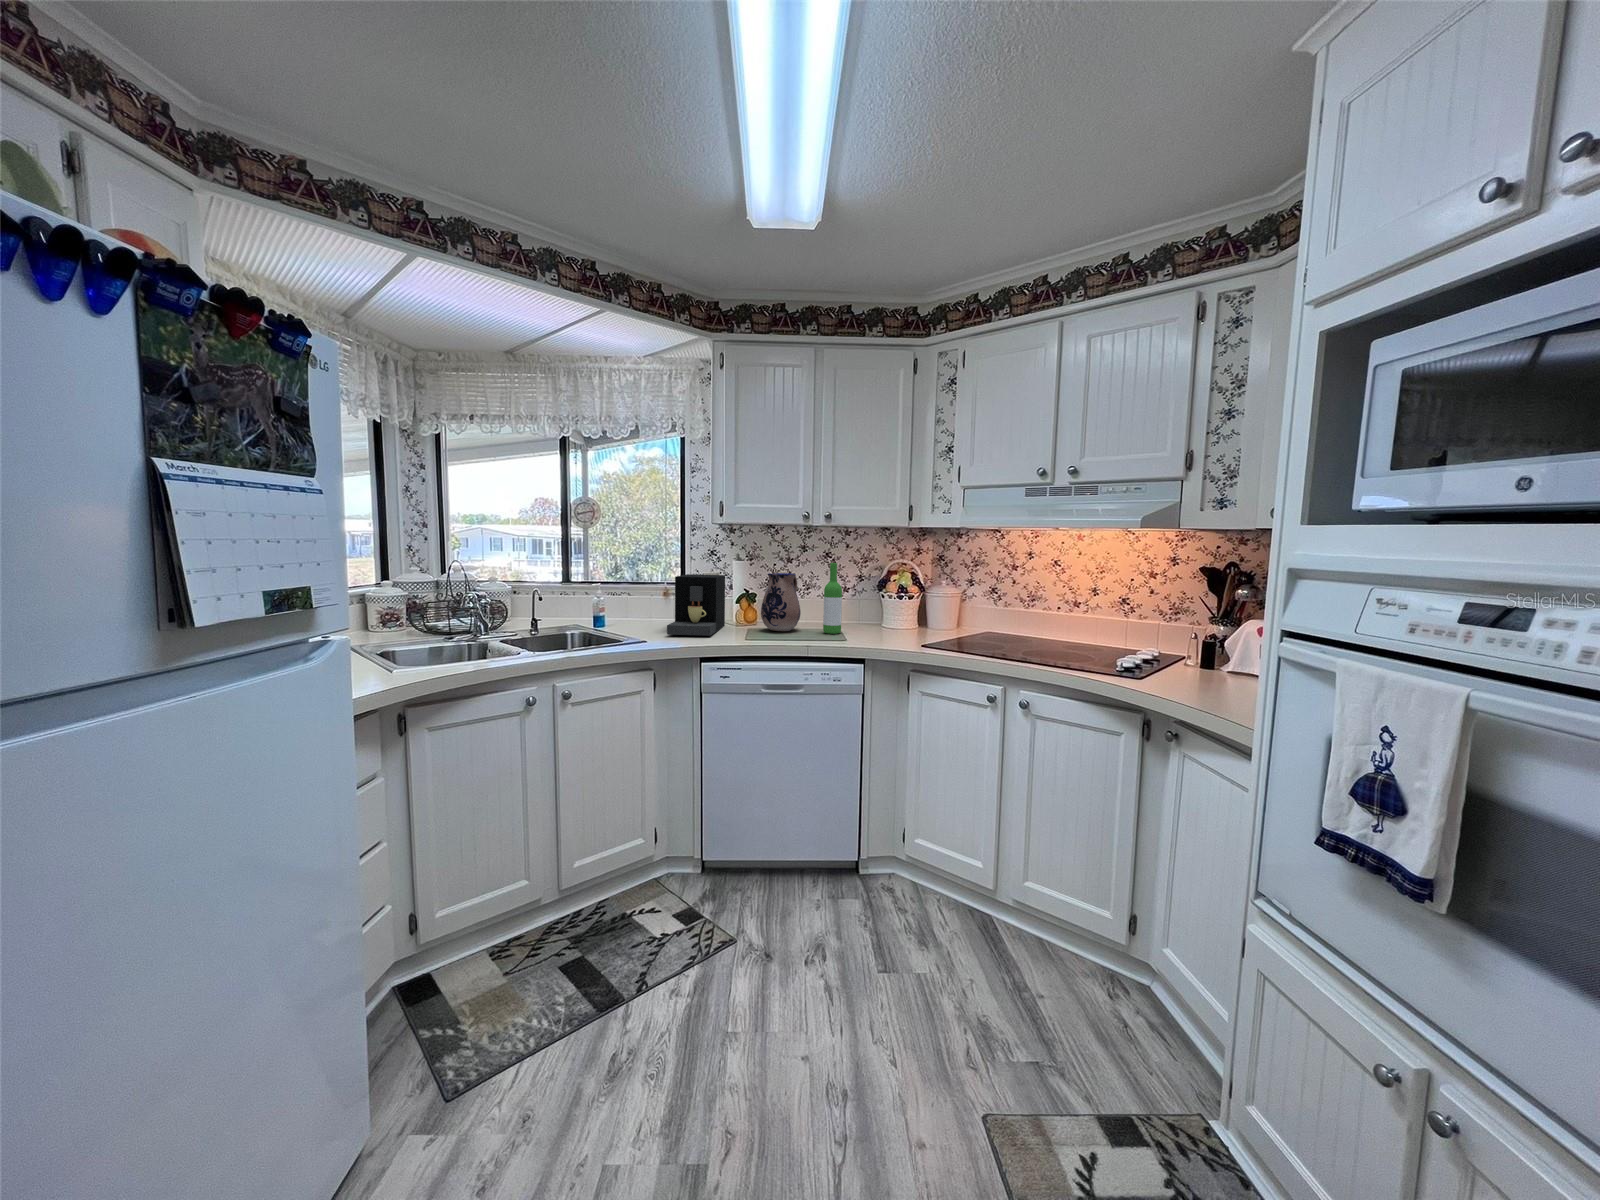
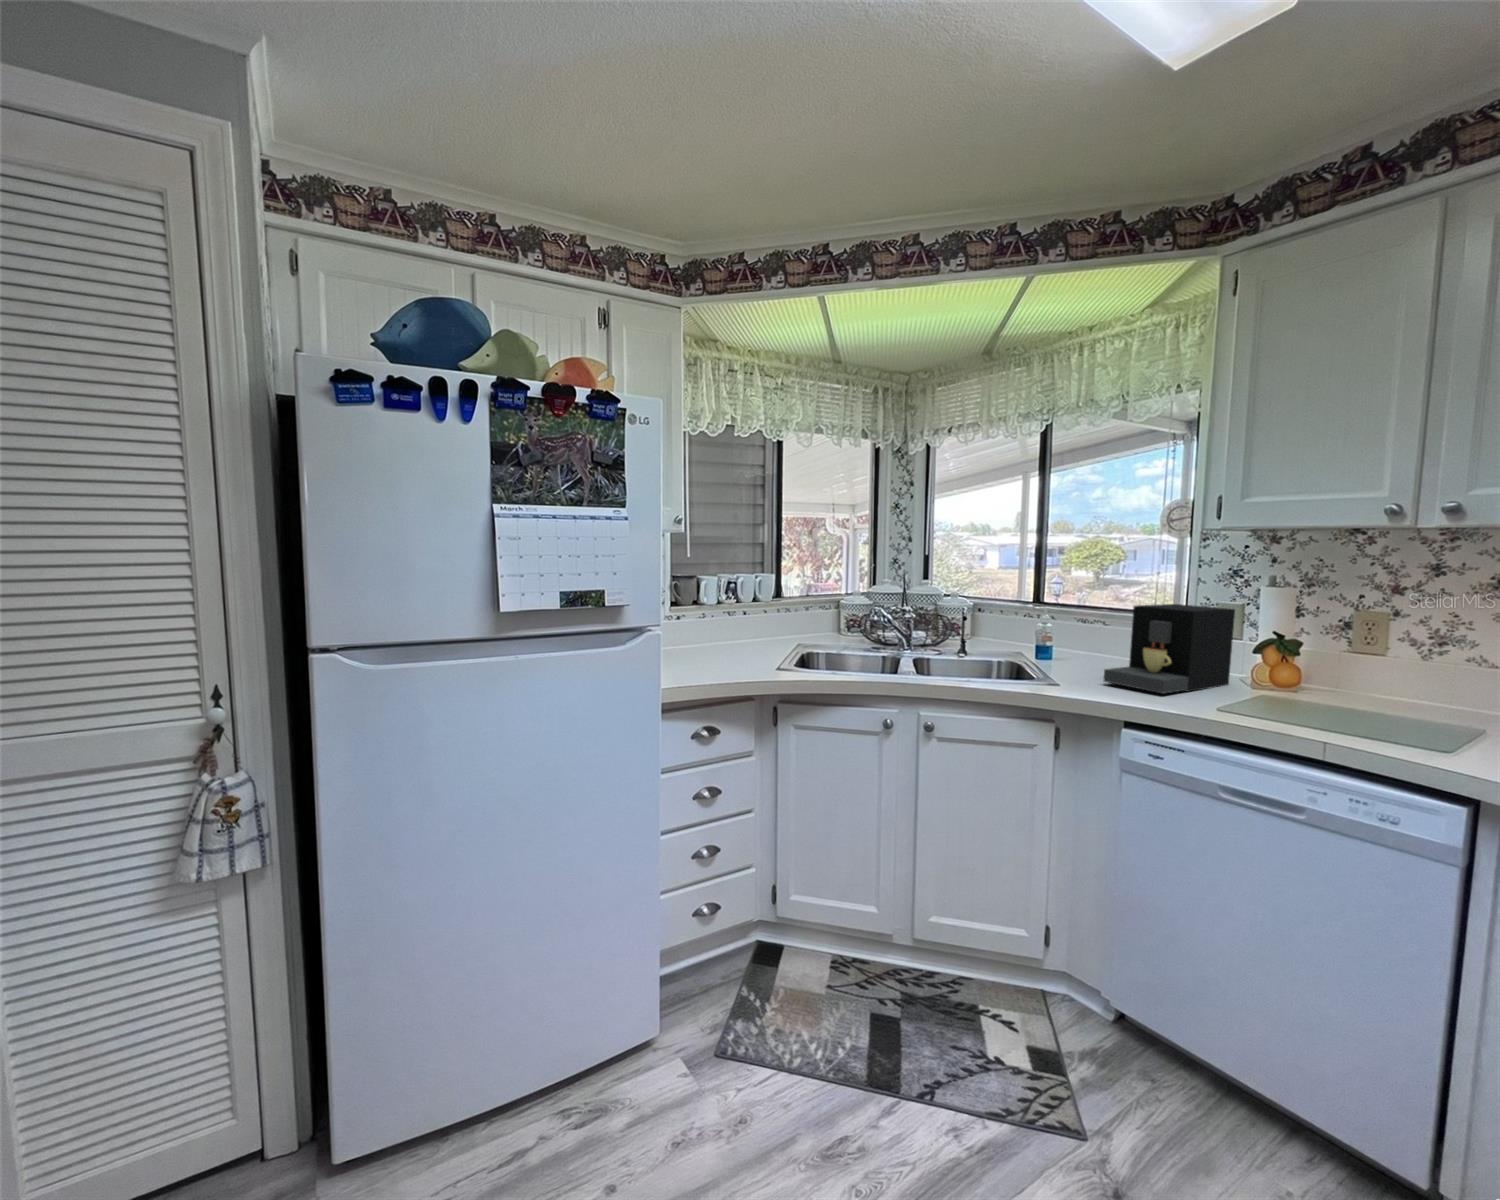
wine bottle: present [823,563,842,634] -> none [1404,601,1460,735]
ceramic pitcher: present [761,573,801,631] -> none [1277,611,1373,712]

